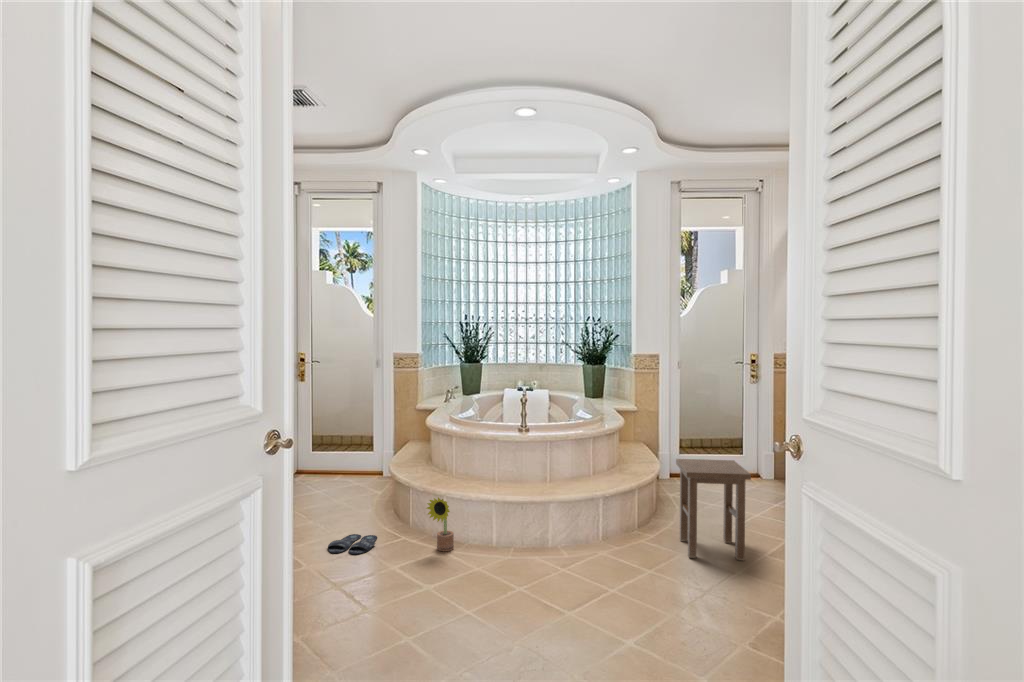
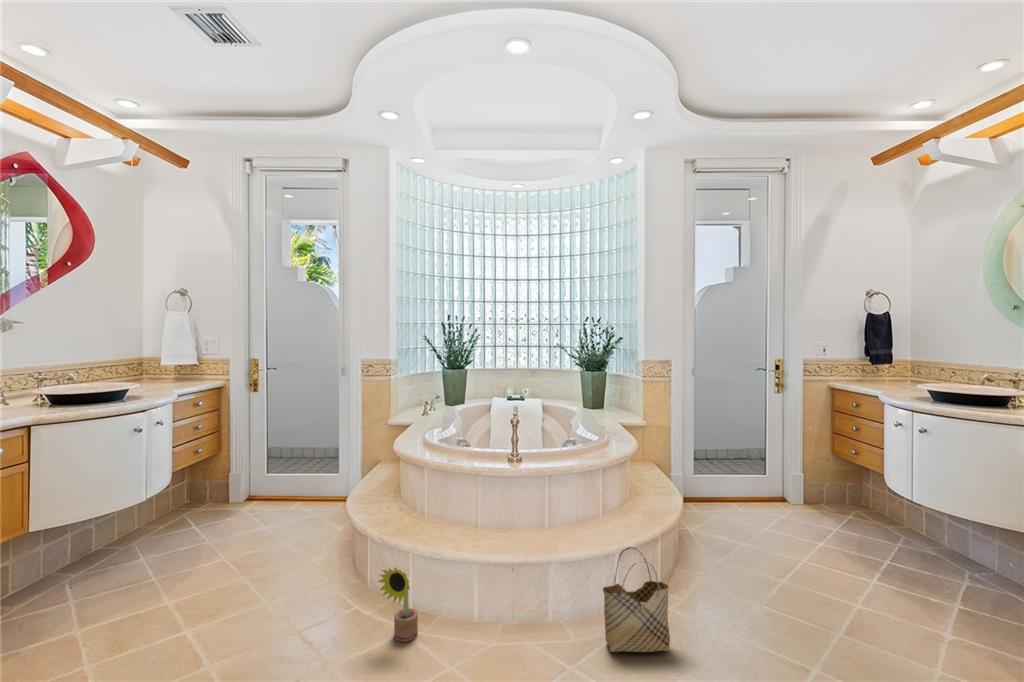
stool: present [676,459,751,560] -> none [719,503,839,657]
woven basket: none [586,486,633,556] -> present [603,547,670,652]
slippers: present [328,534,377,555] -> none [239,607,316,651]

